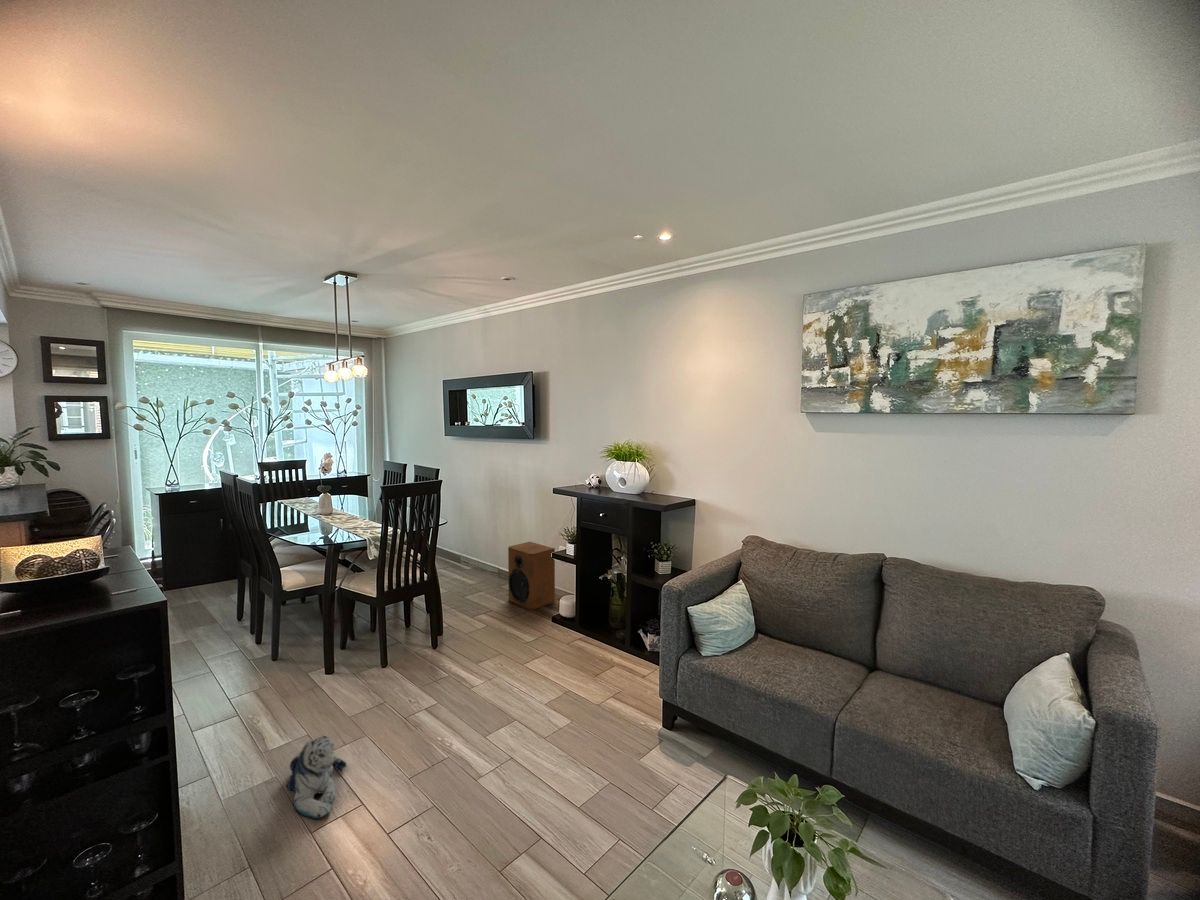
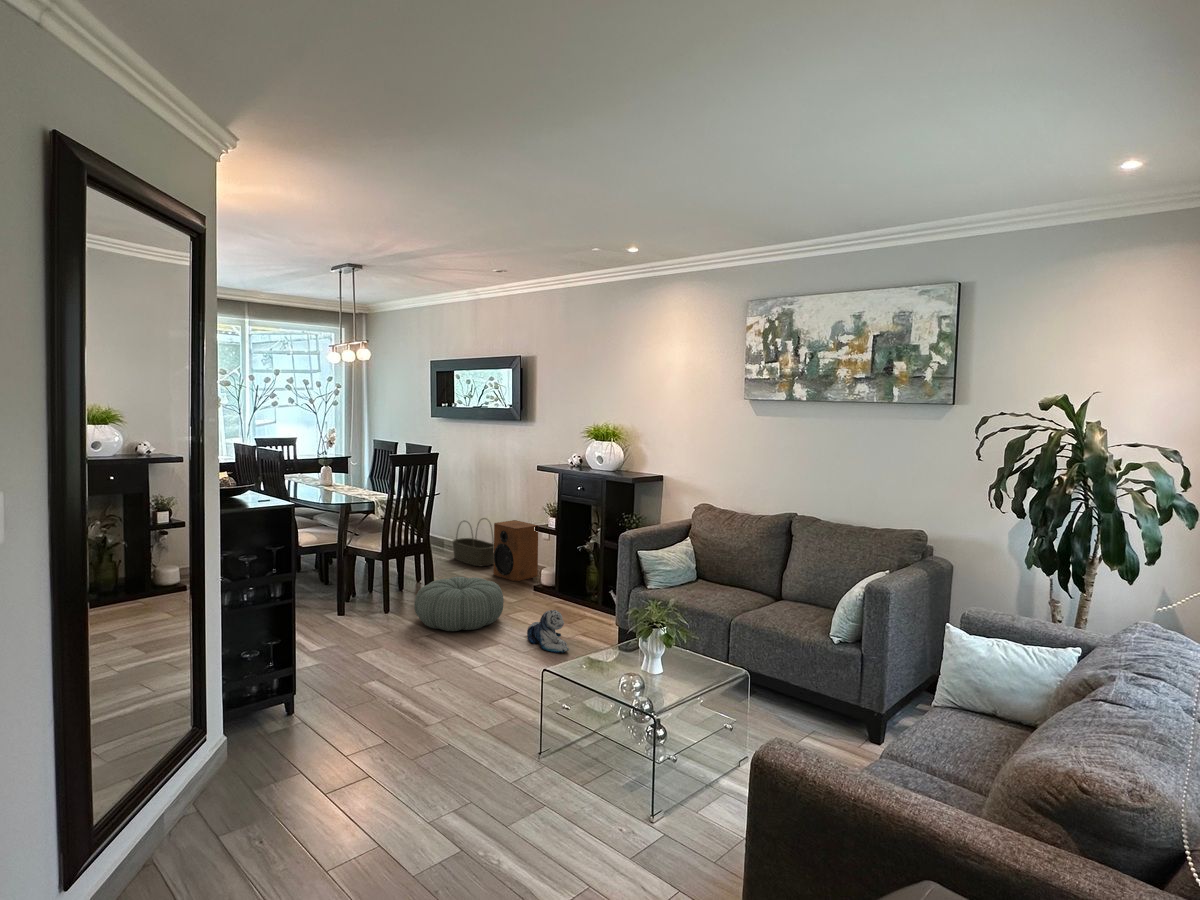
basket: none [467,538,512,589] -> present [453,518,494,566]
pouf: none [413,622,519,700] -> present [414,577,504,631]
plush toy: present [286,736,347,819] -> present [527,610,569,653]

